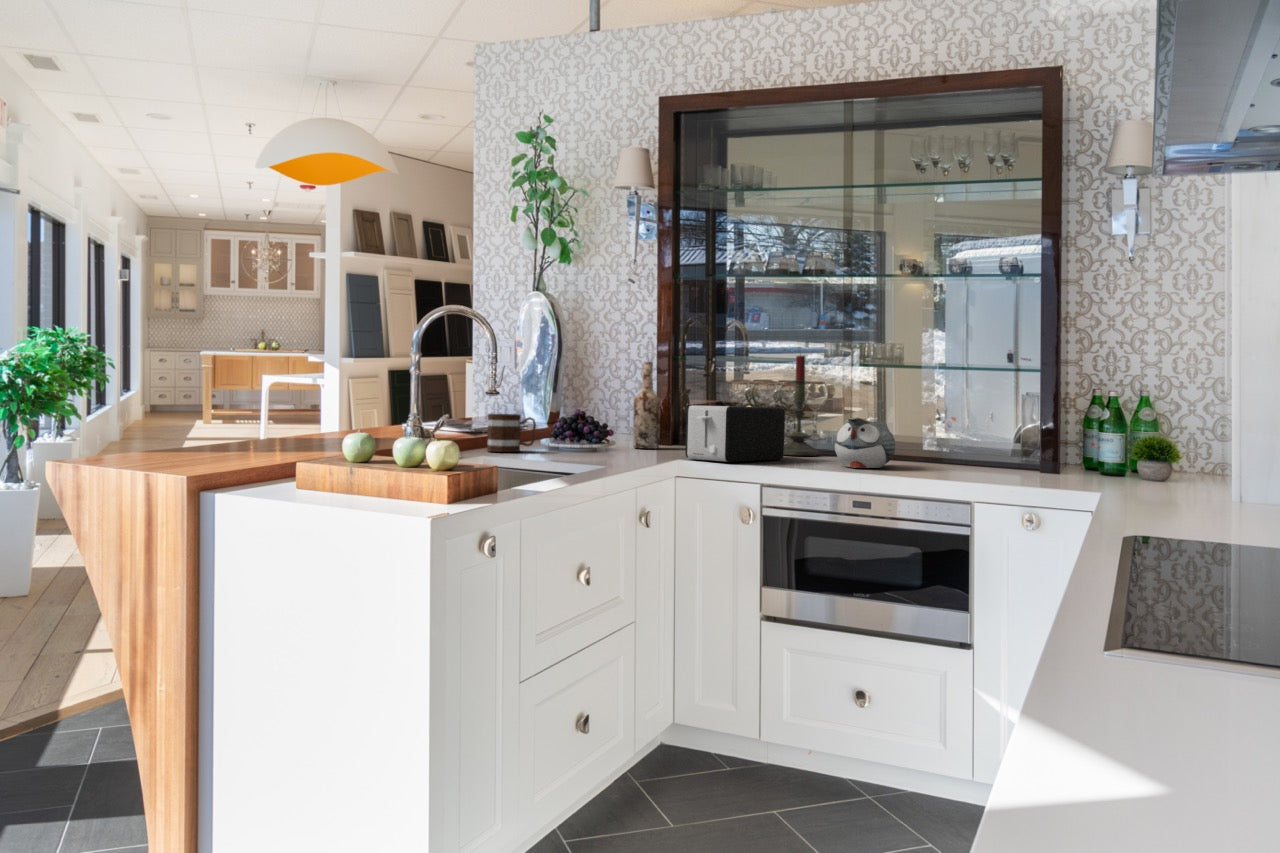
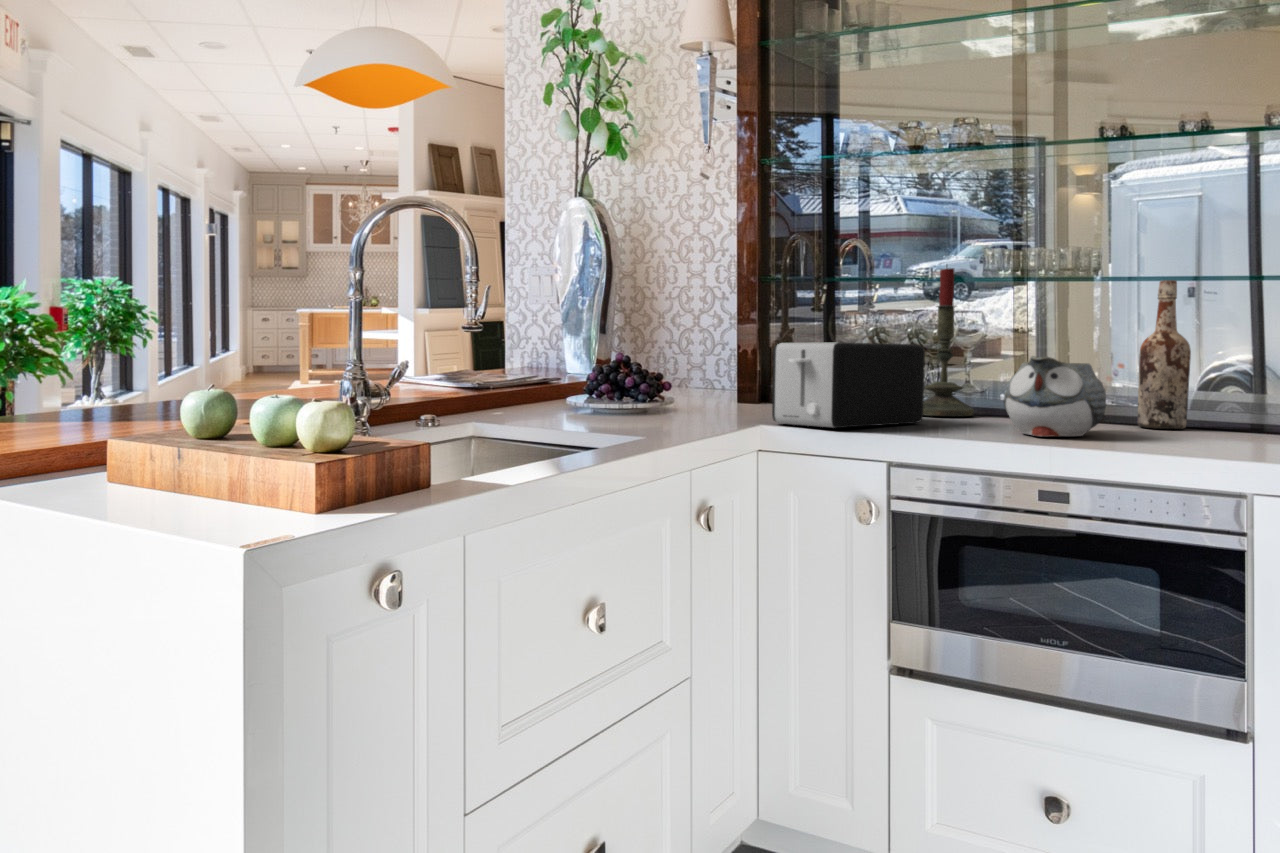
wine bottle: present [633,362,660,449] -> present [1138,280,1191,429]
mug: present [487,414,536,452] -> none [488,360,557,415]

